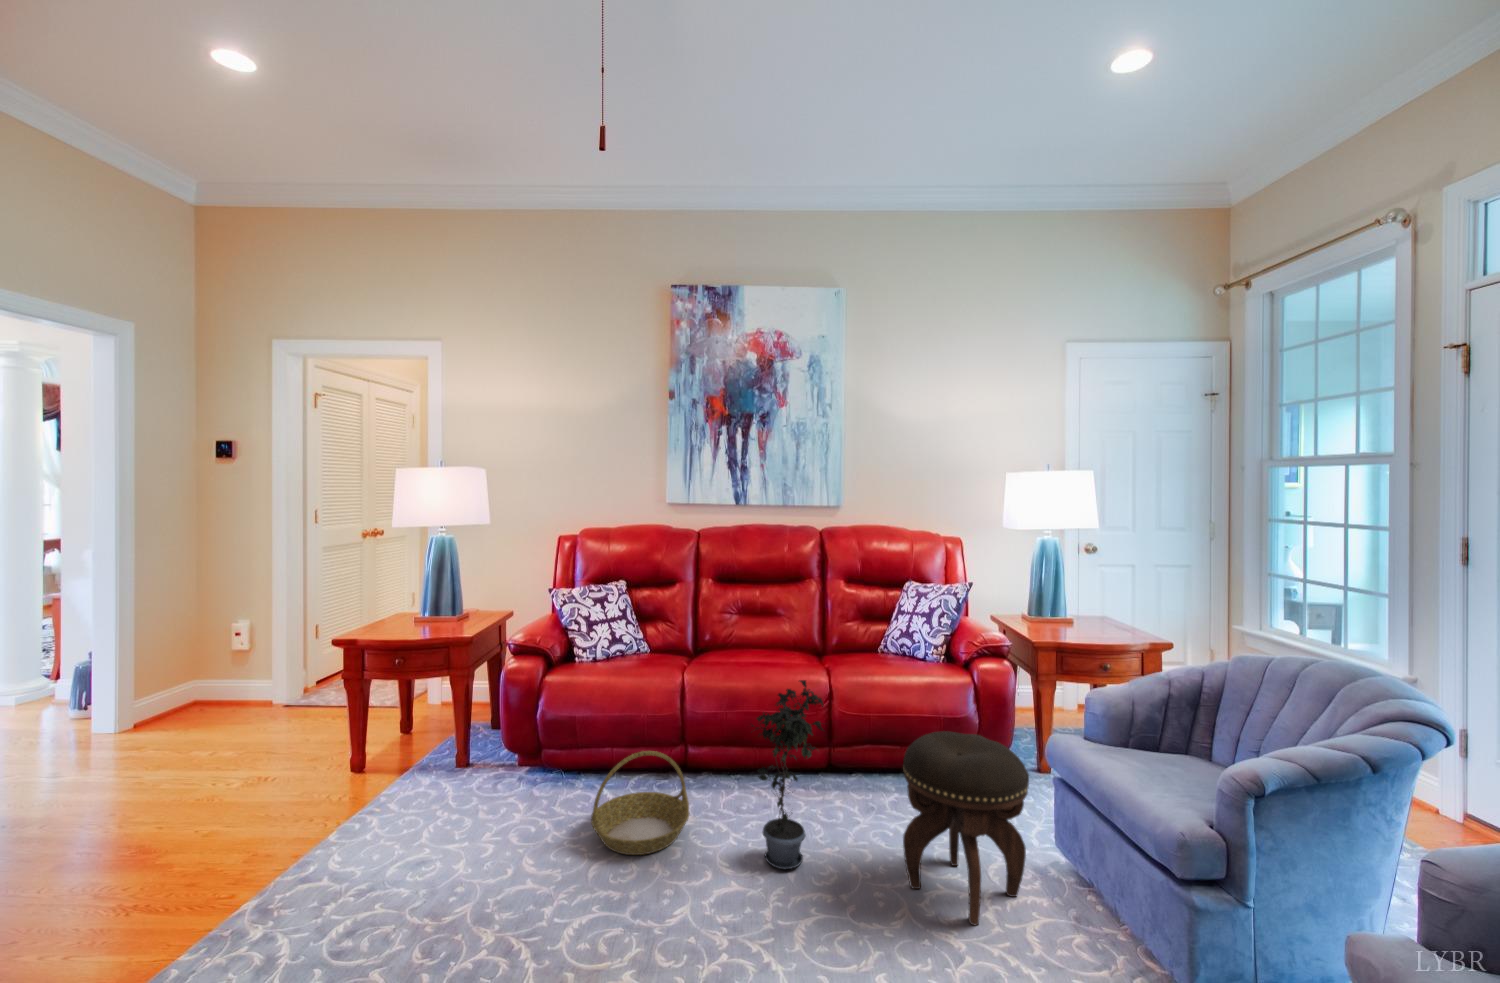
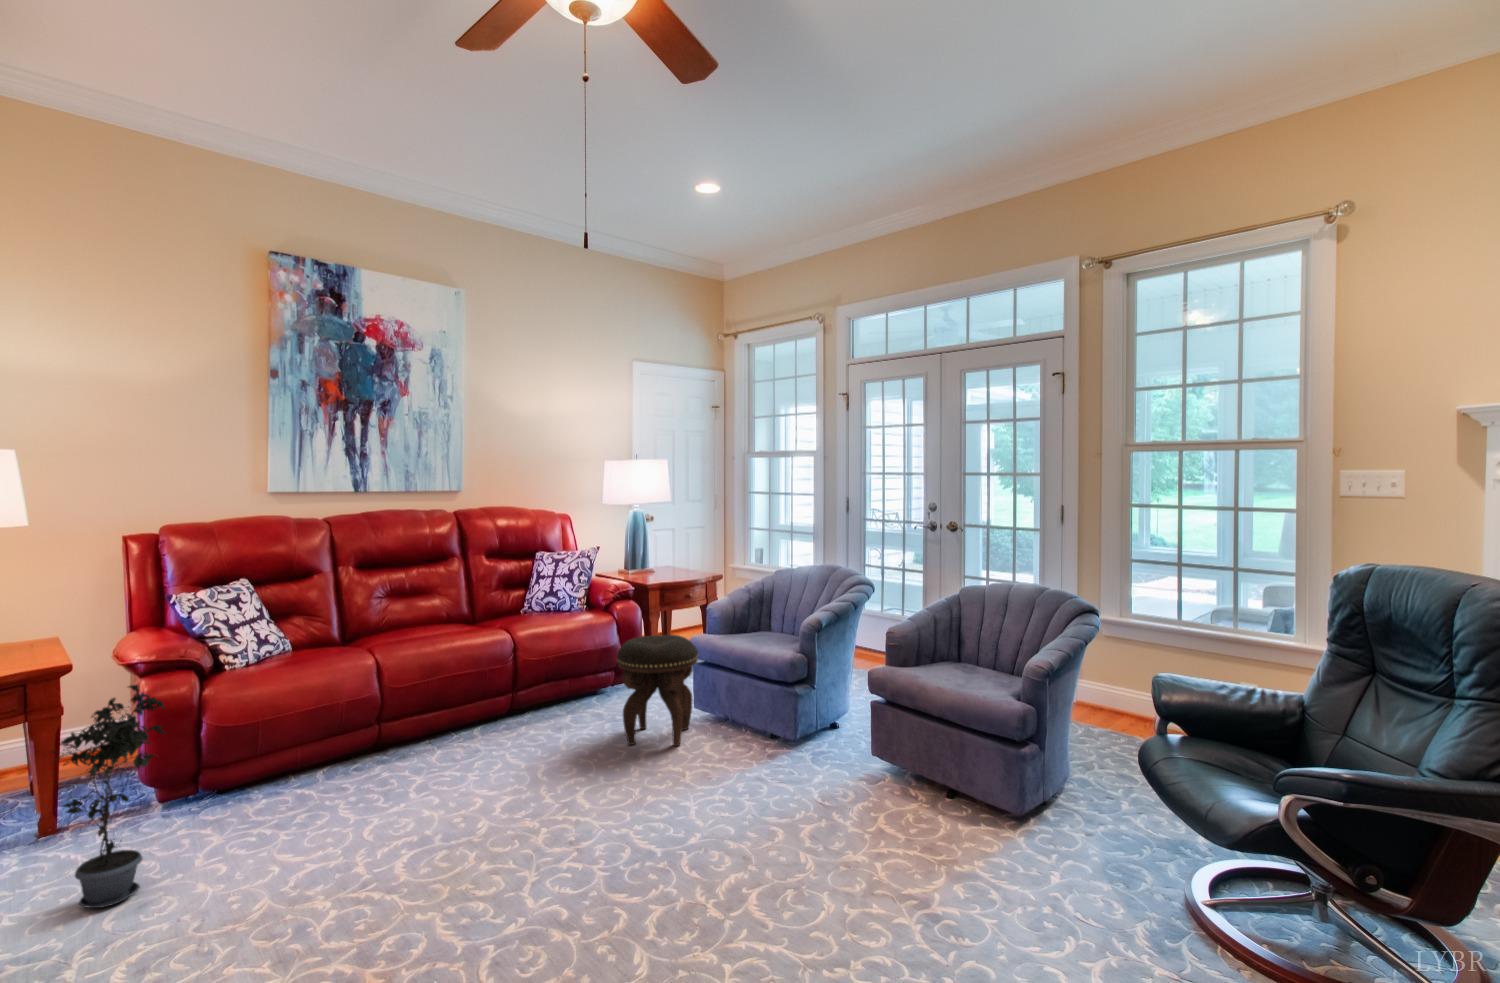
potted plant: present [752,680,823,870] -> present [53,685,166,908]
basket: present [591,751,690,855] -> none [340,713,441,807]

